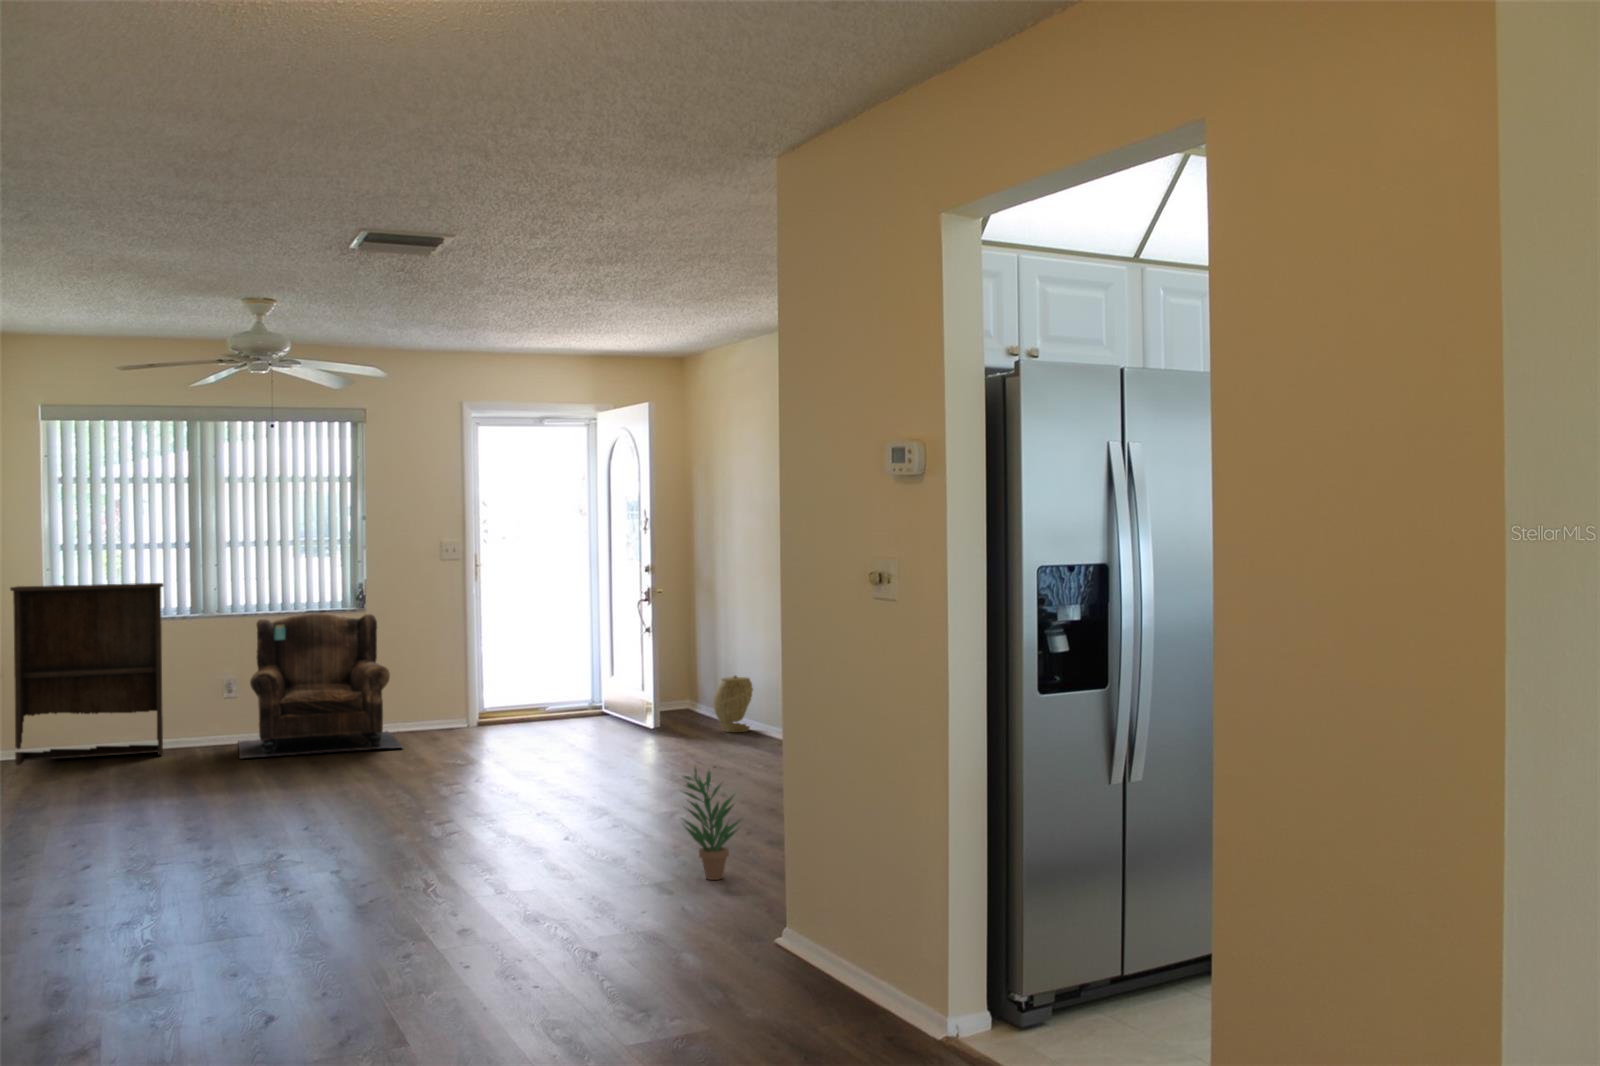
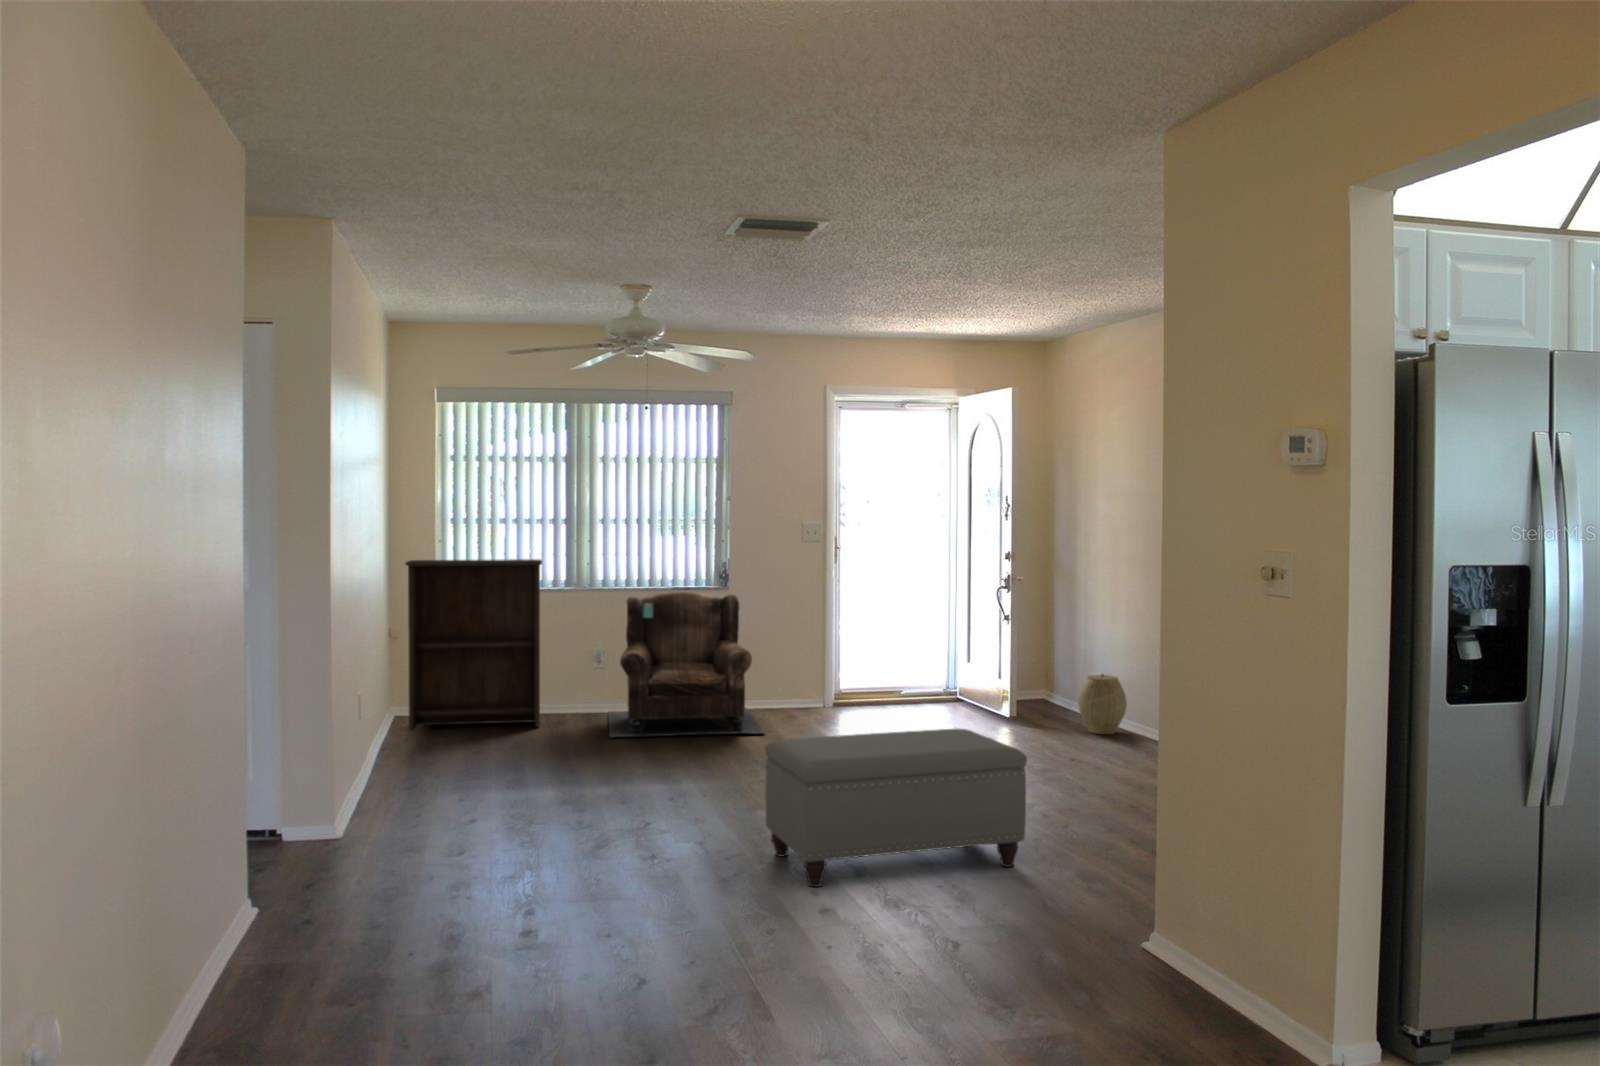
ottoman: none [389,705,624,839] -> present [765,729,1027,887]
potted plant: present [684,769,740,880] -> none [1136,857,1224,1011]

